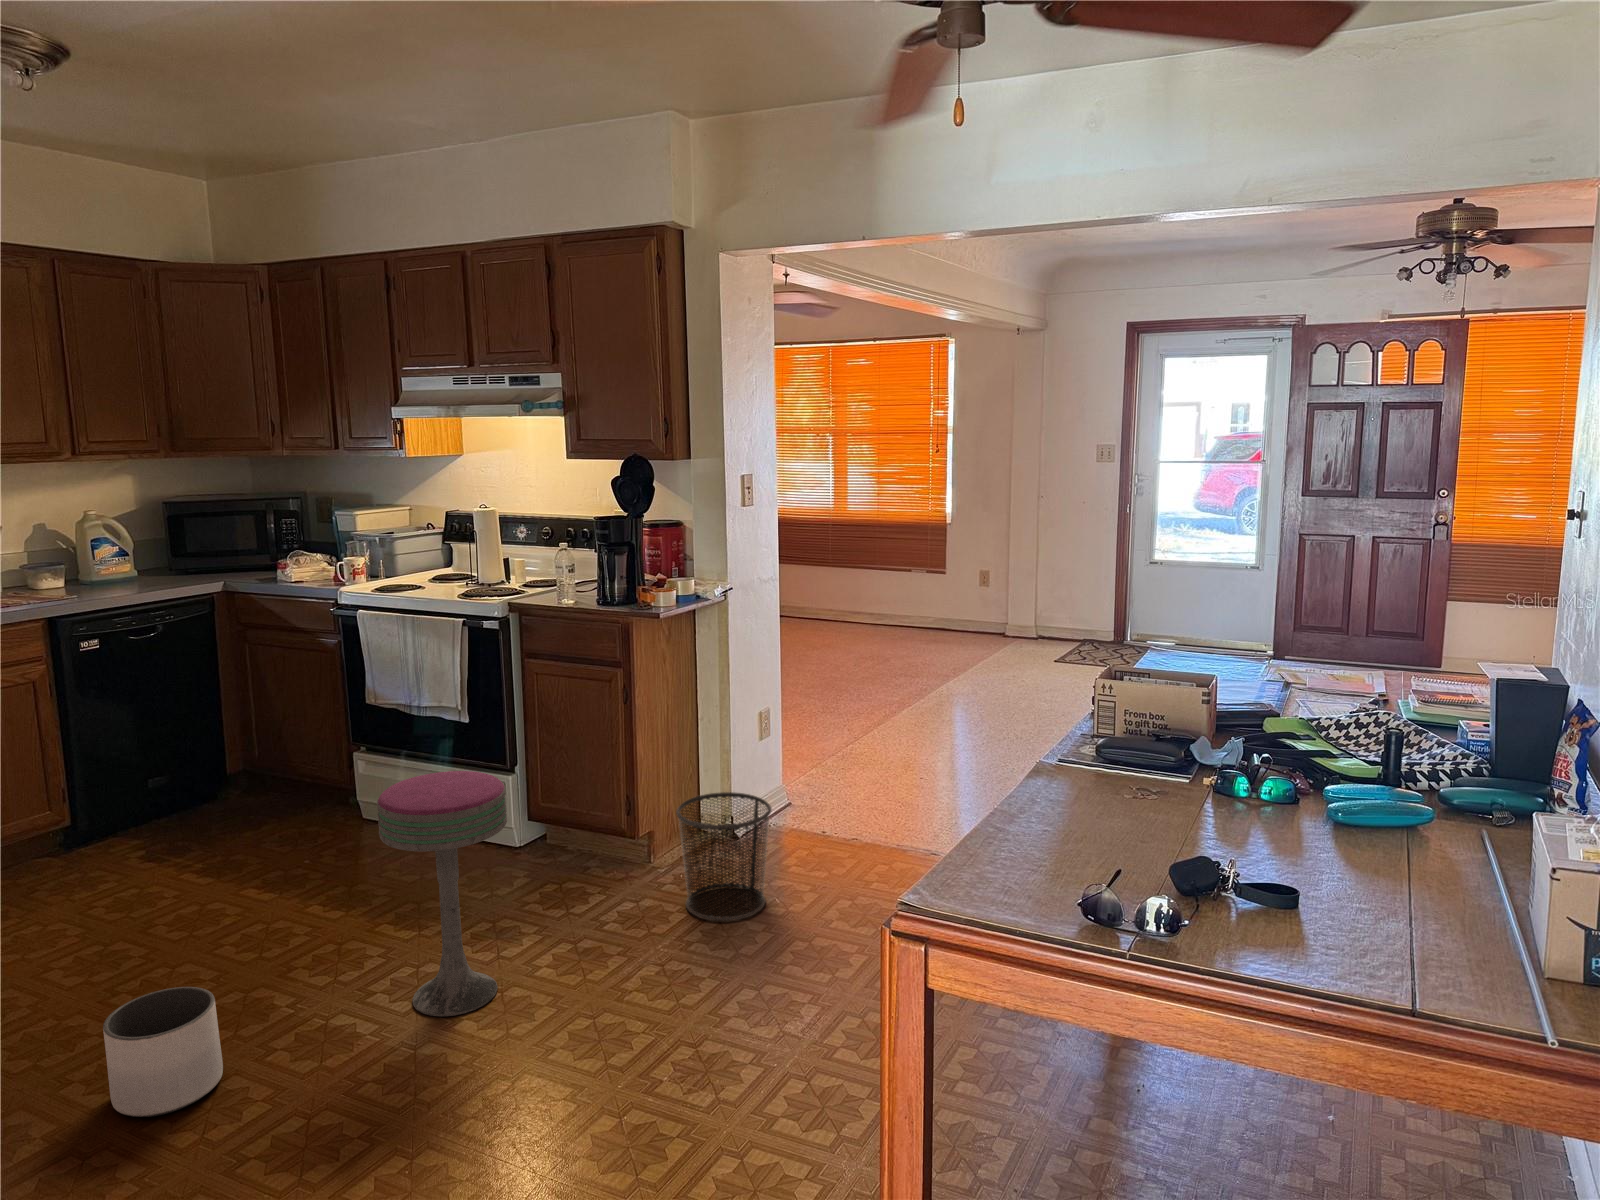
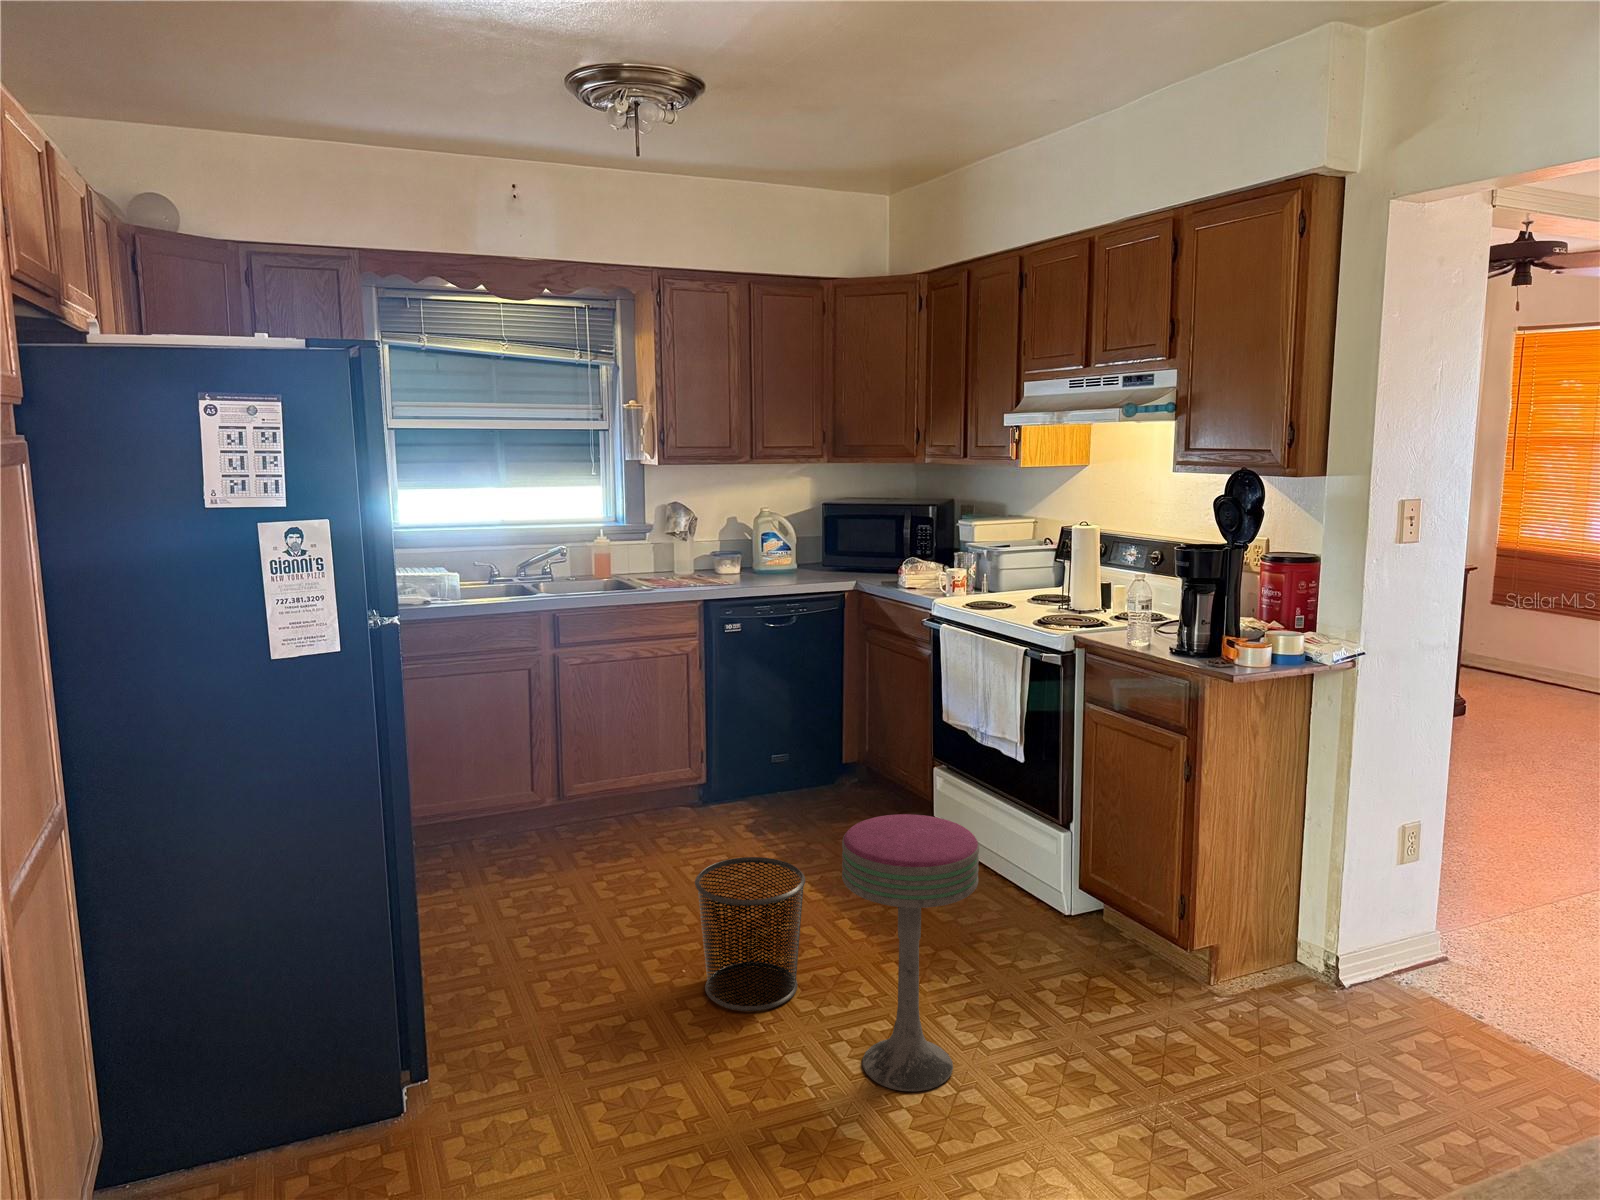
waste bin: present [676,792,772,921] -> present [695,857,805,1011]
planter: present [103,987,223,1117] -> none [586,960,679,1080]

